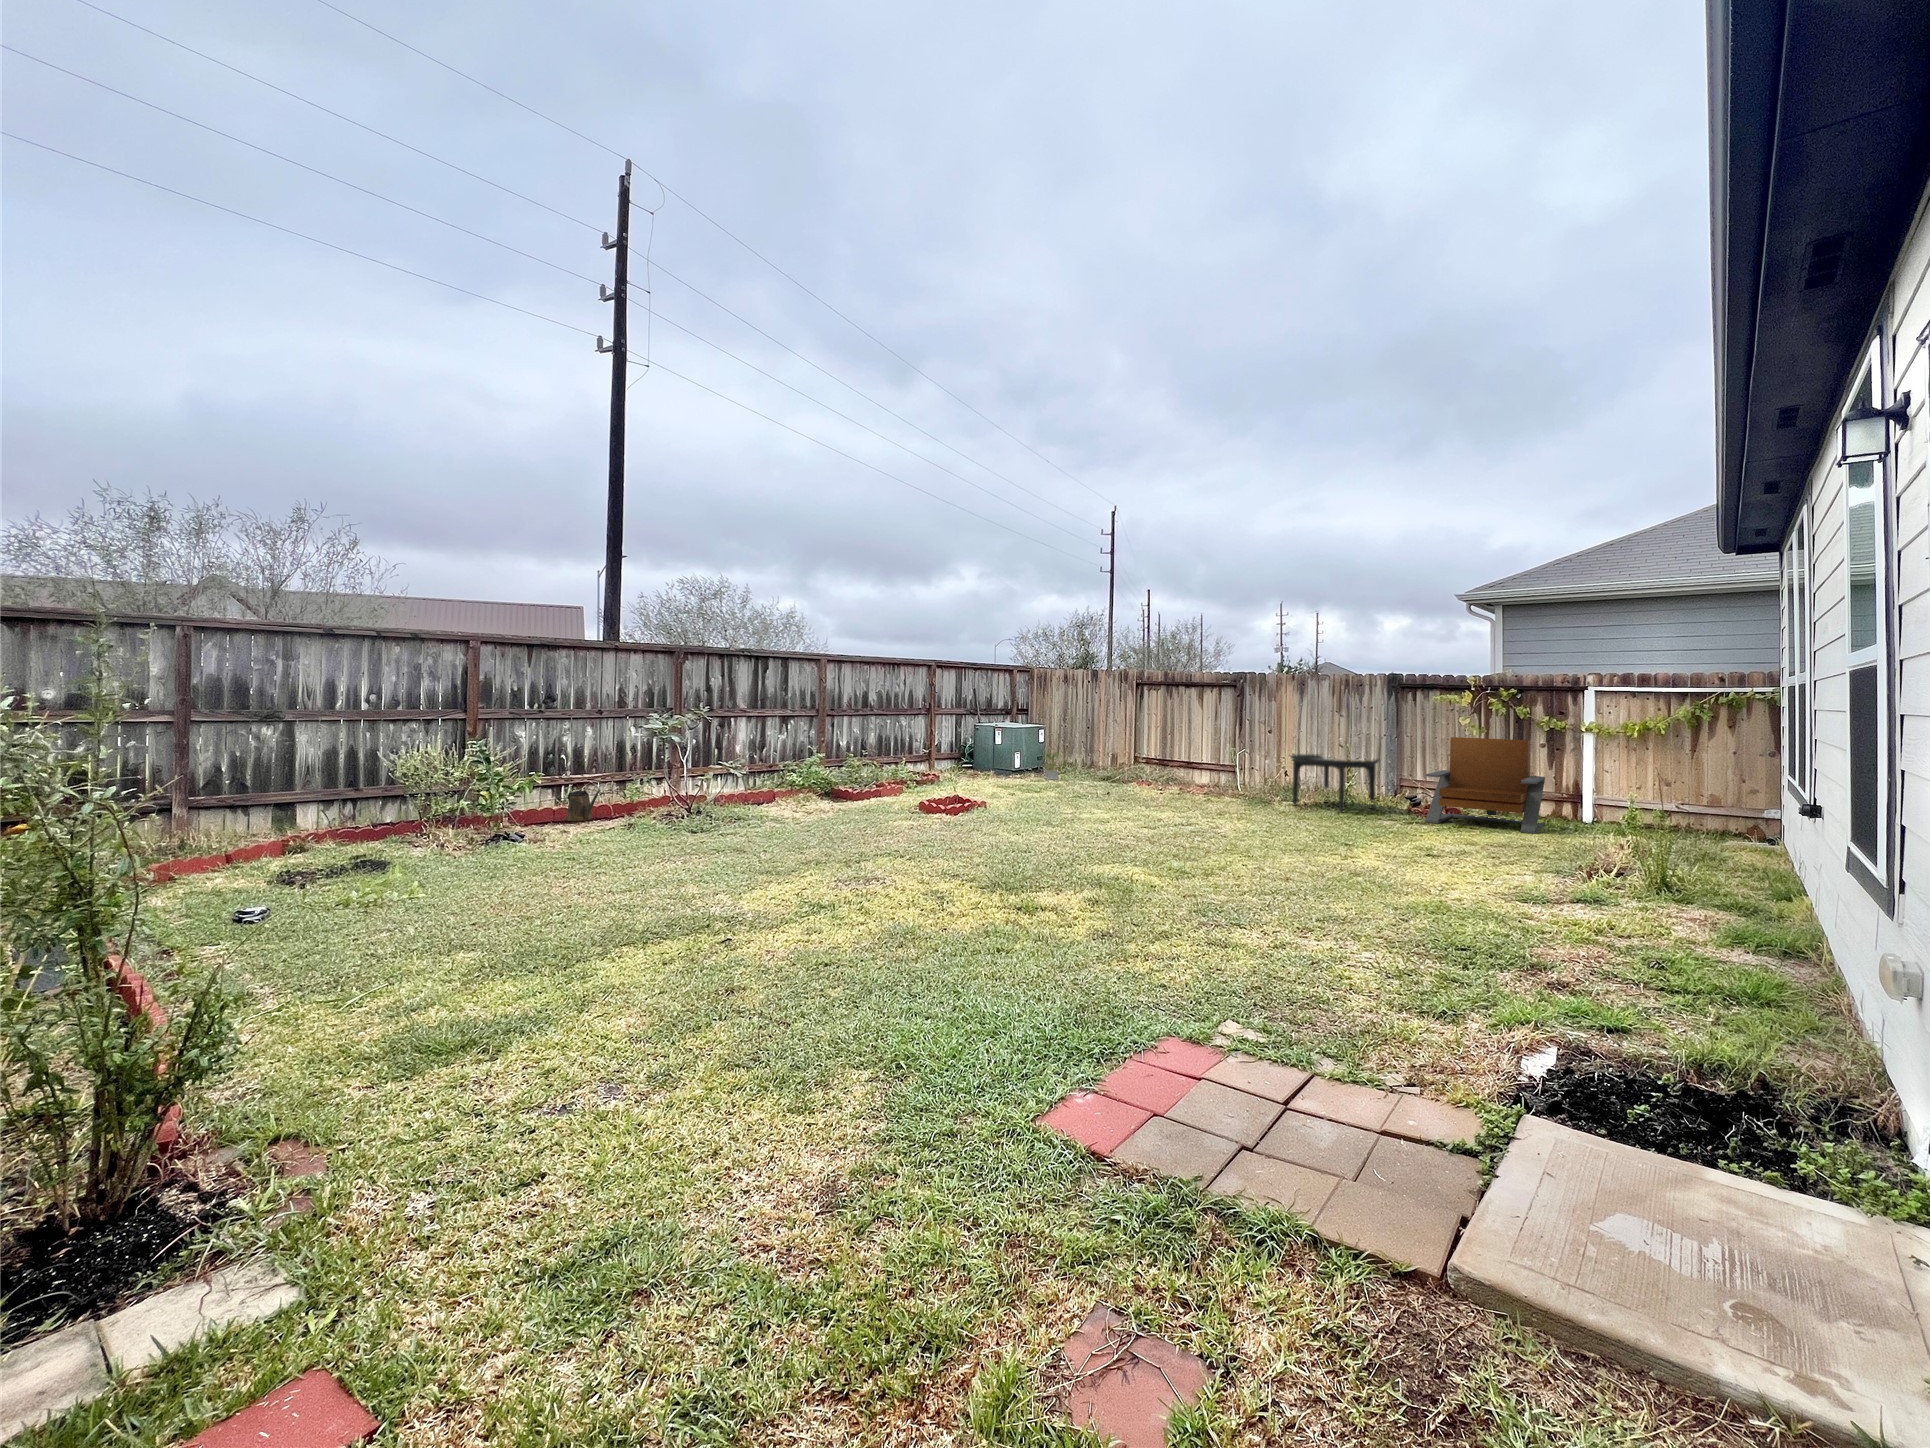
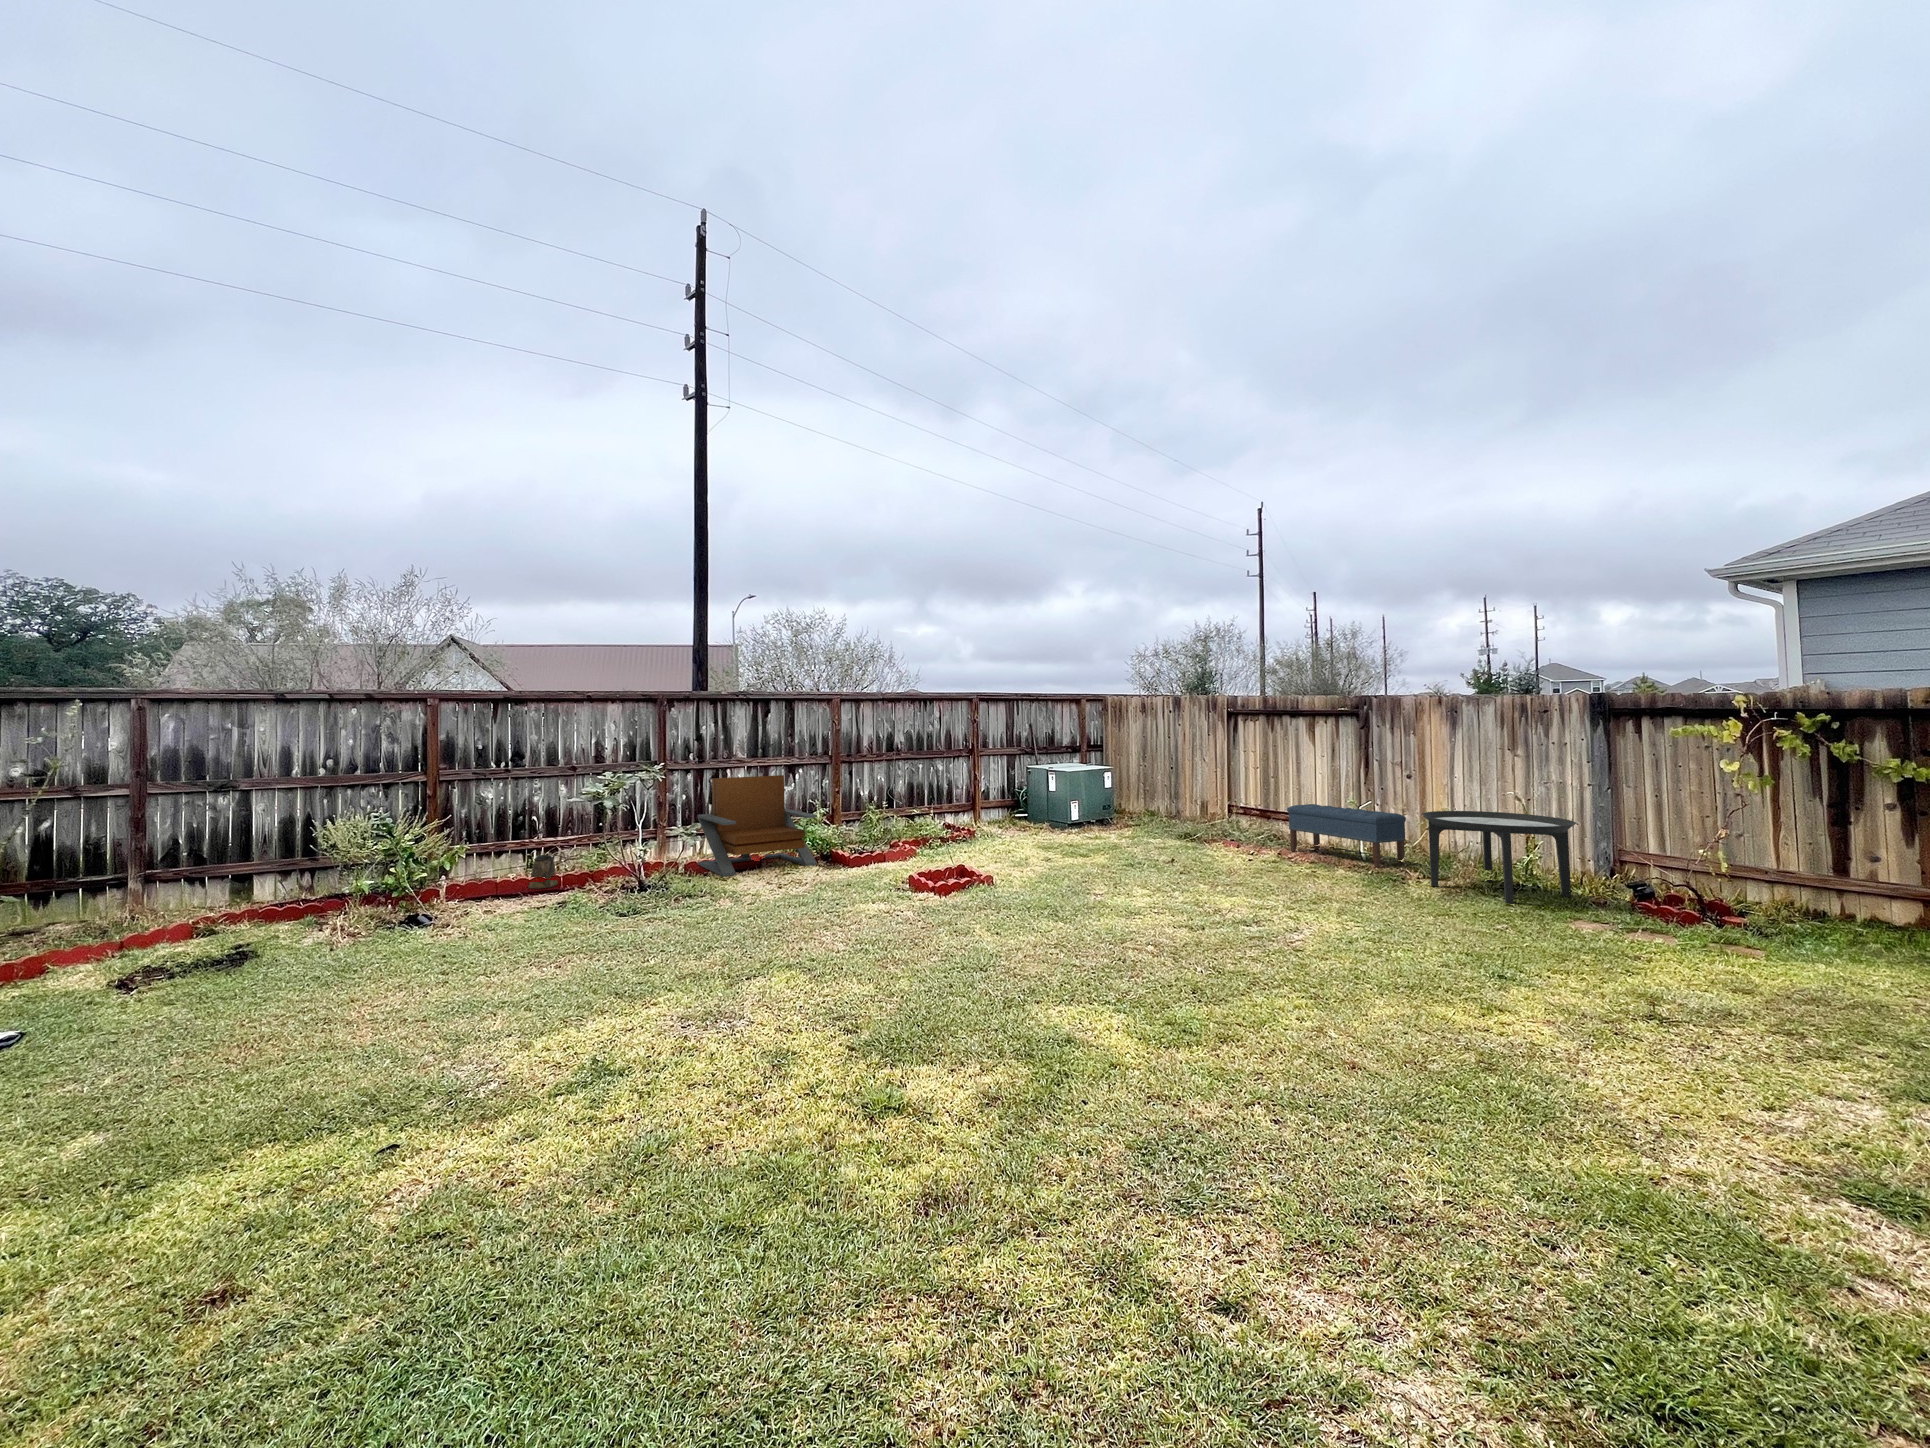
lounge chair: present [1425,737,1545,834] -> present [697,775,817,876]
potted plant: present [1045,753,1059,780] -> none [1103,799,1135,832]
bench: none [1190,754,1273,797] -> present [1287,804,1406,868]

